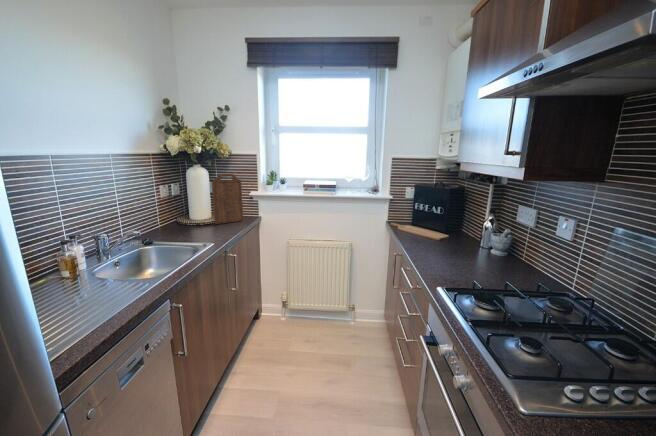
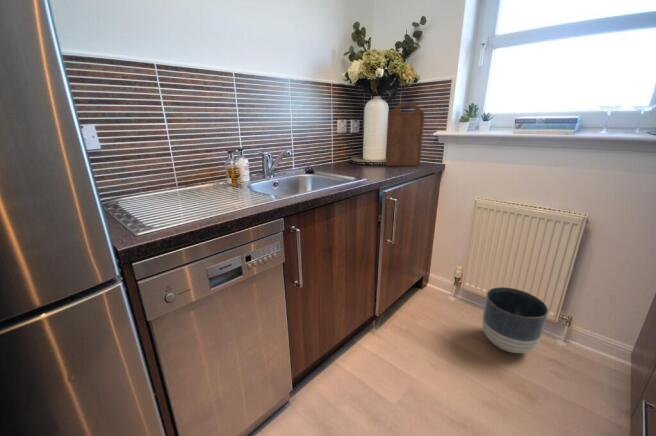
planter: none [307,297,342,342] -> present [482,287,548,353]

